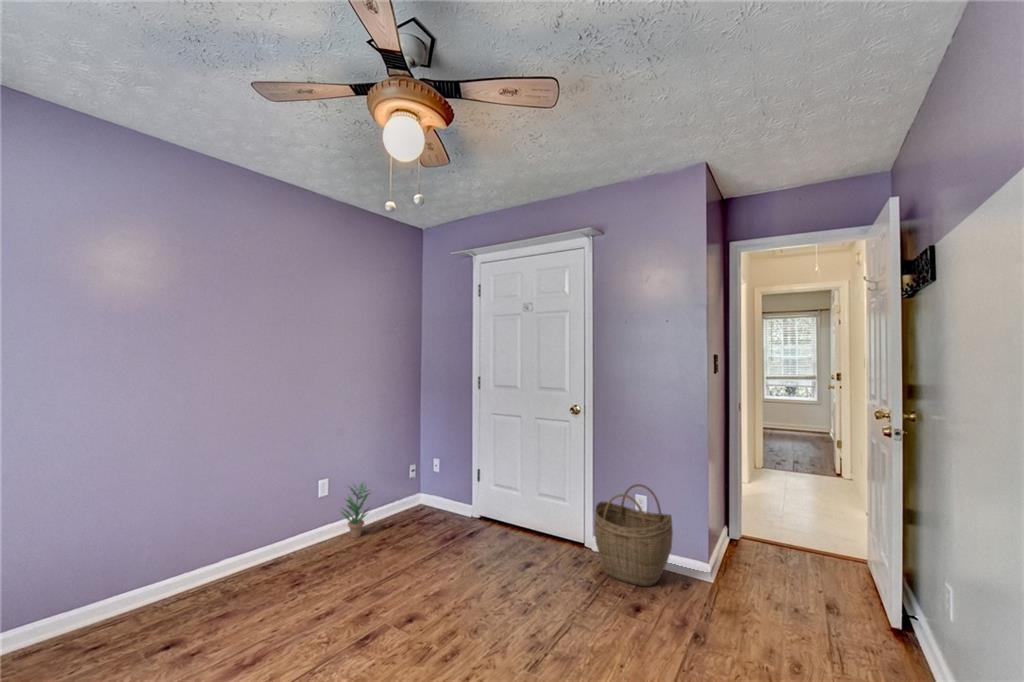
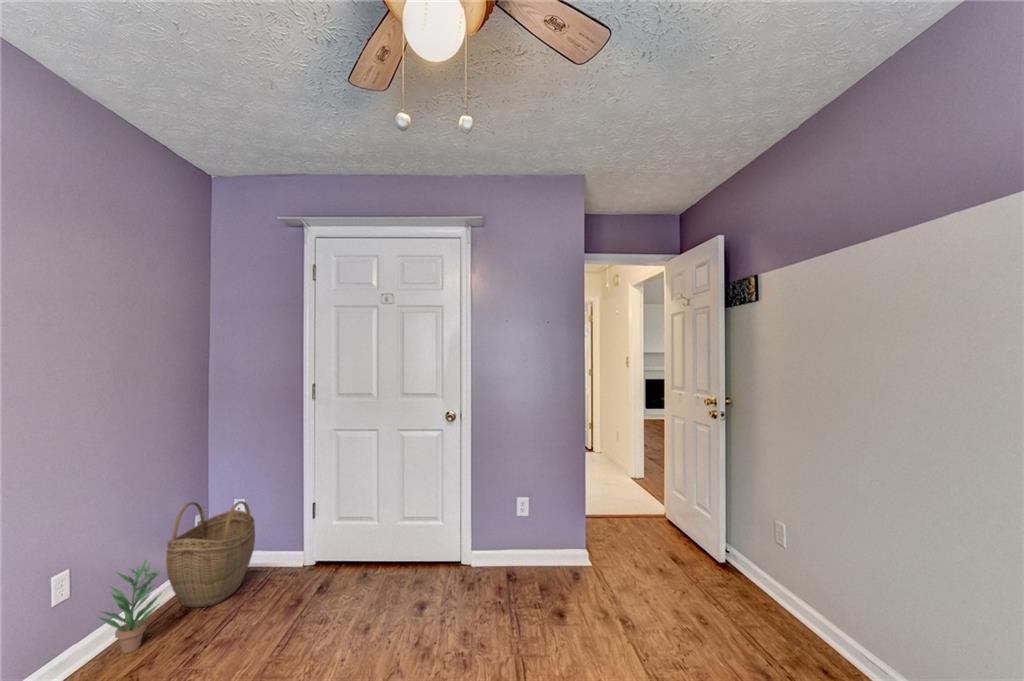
woven basket: present [594,484,673,586] -> present [166,501,255,608]

